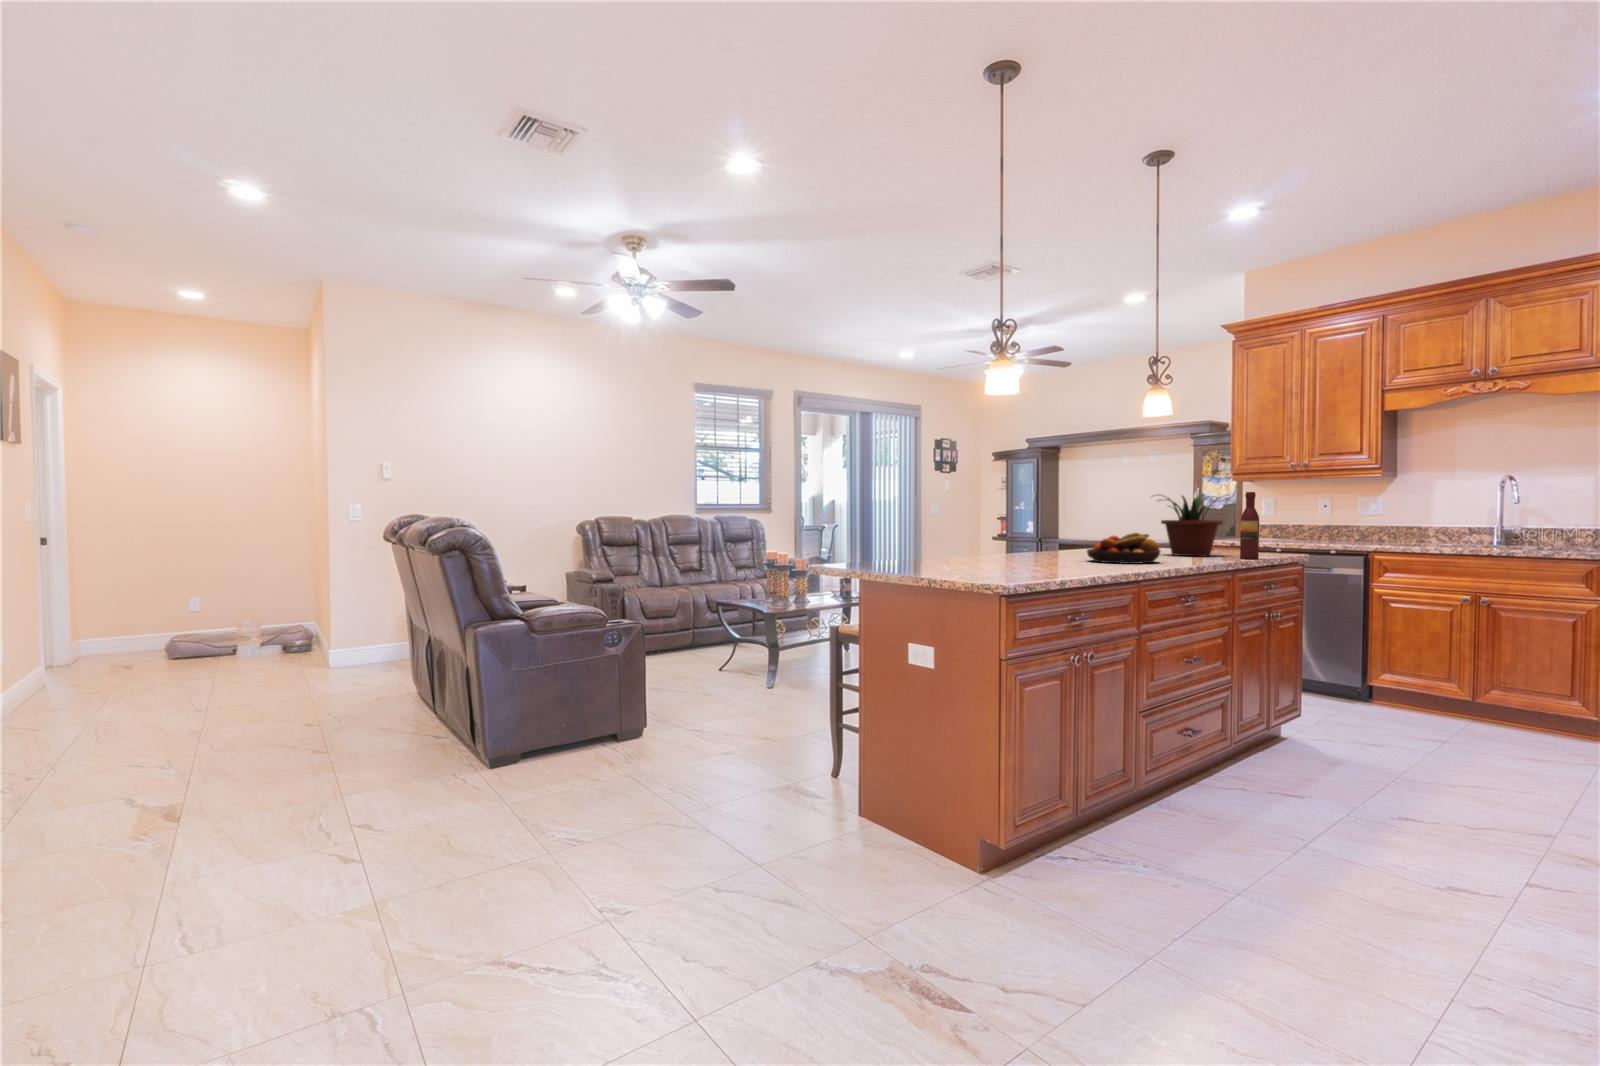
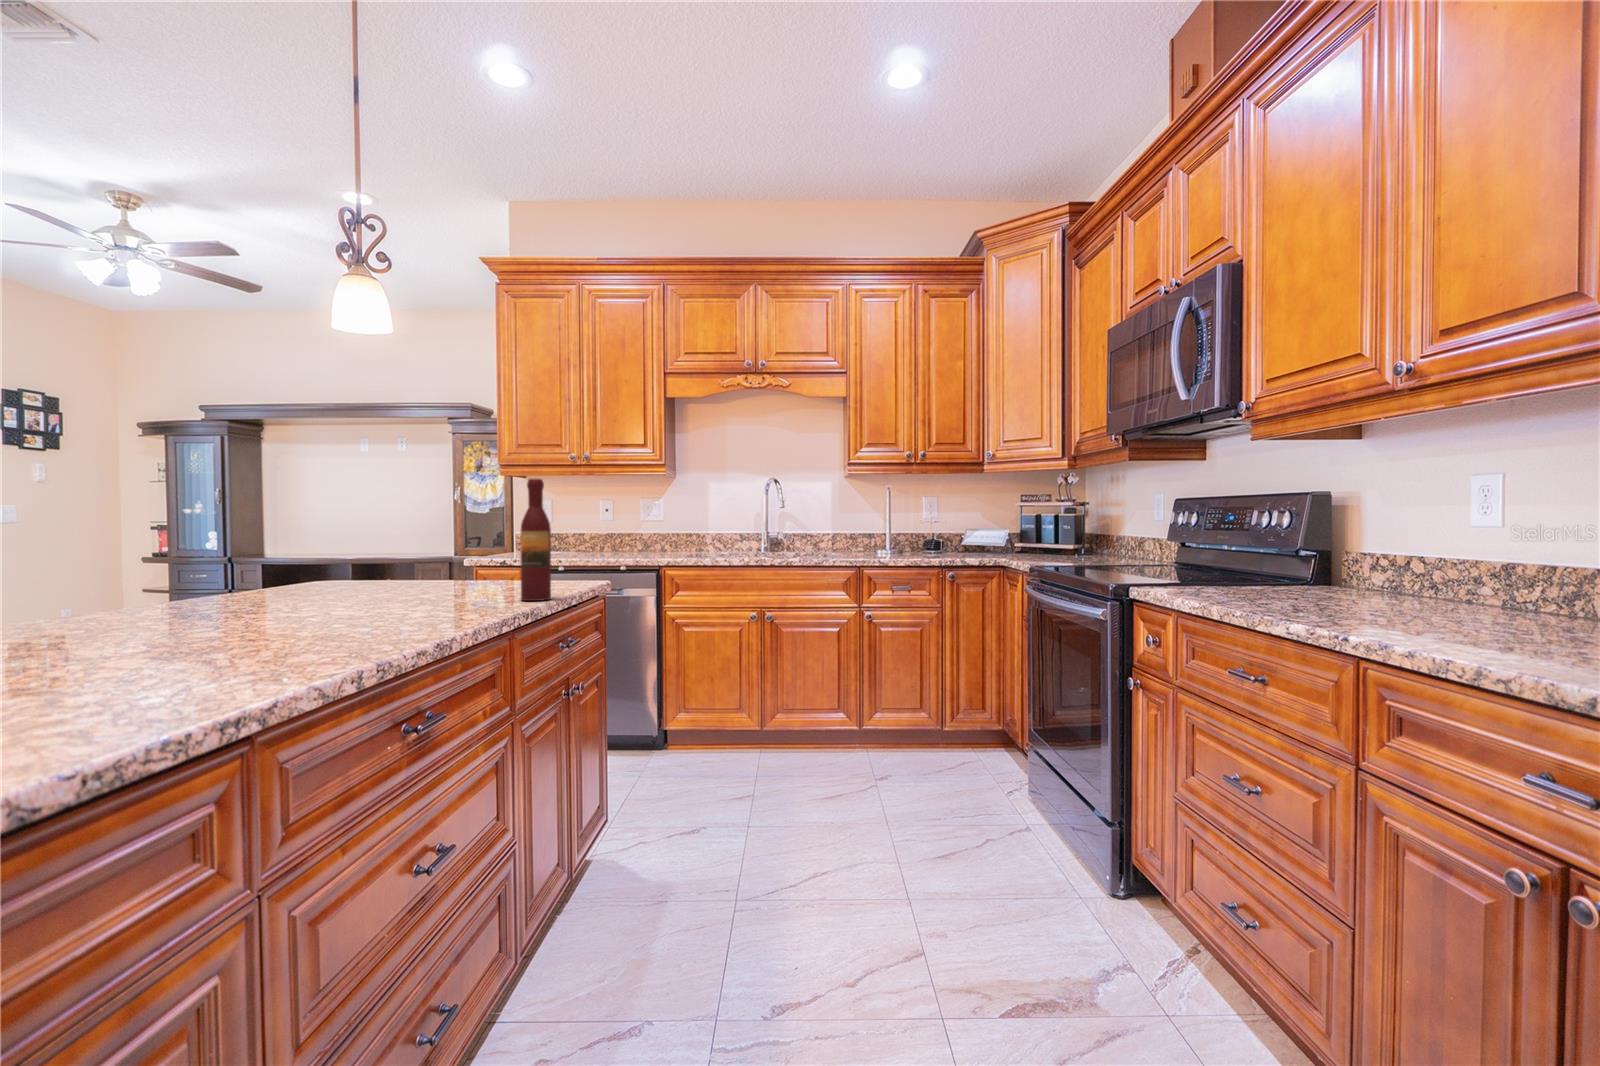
potted plant: present [1161,495,1228,556] -> none [352,481,502,601]
fruit bowl: present [1087,533,1161,564] -> none [115,567,346,661]

